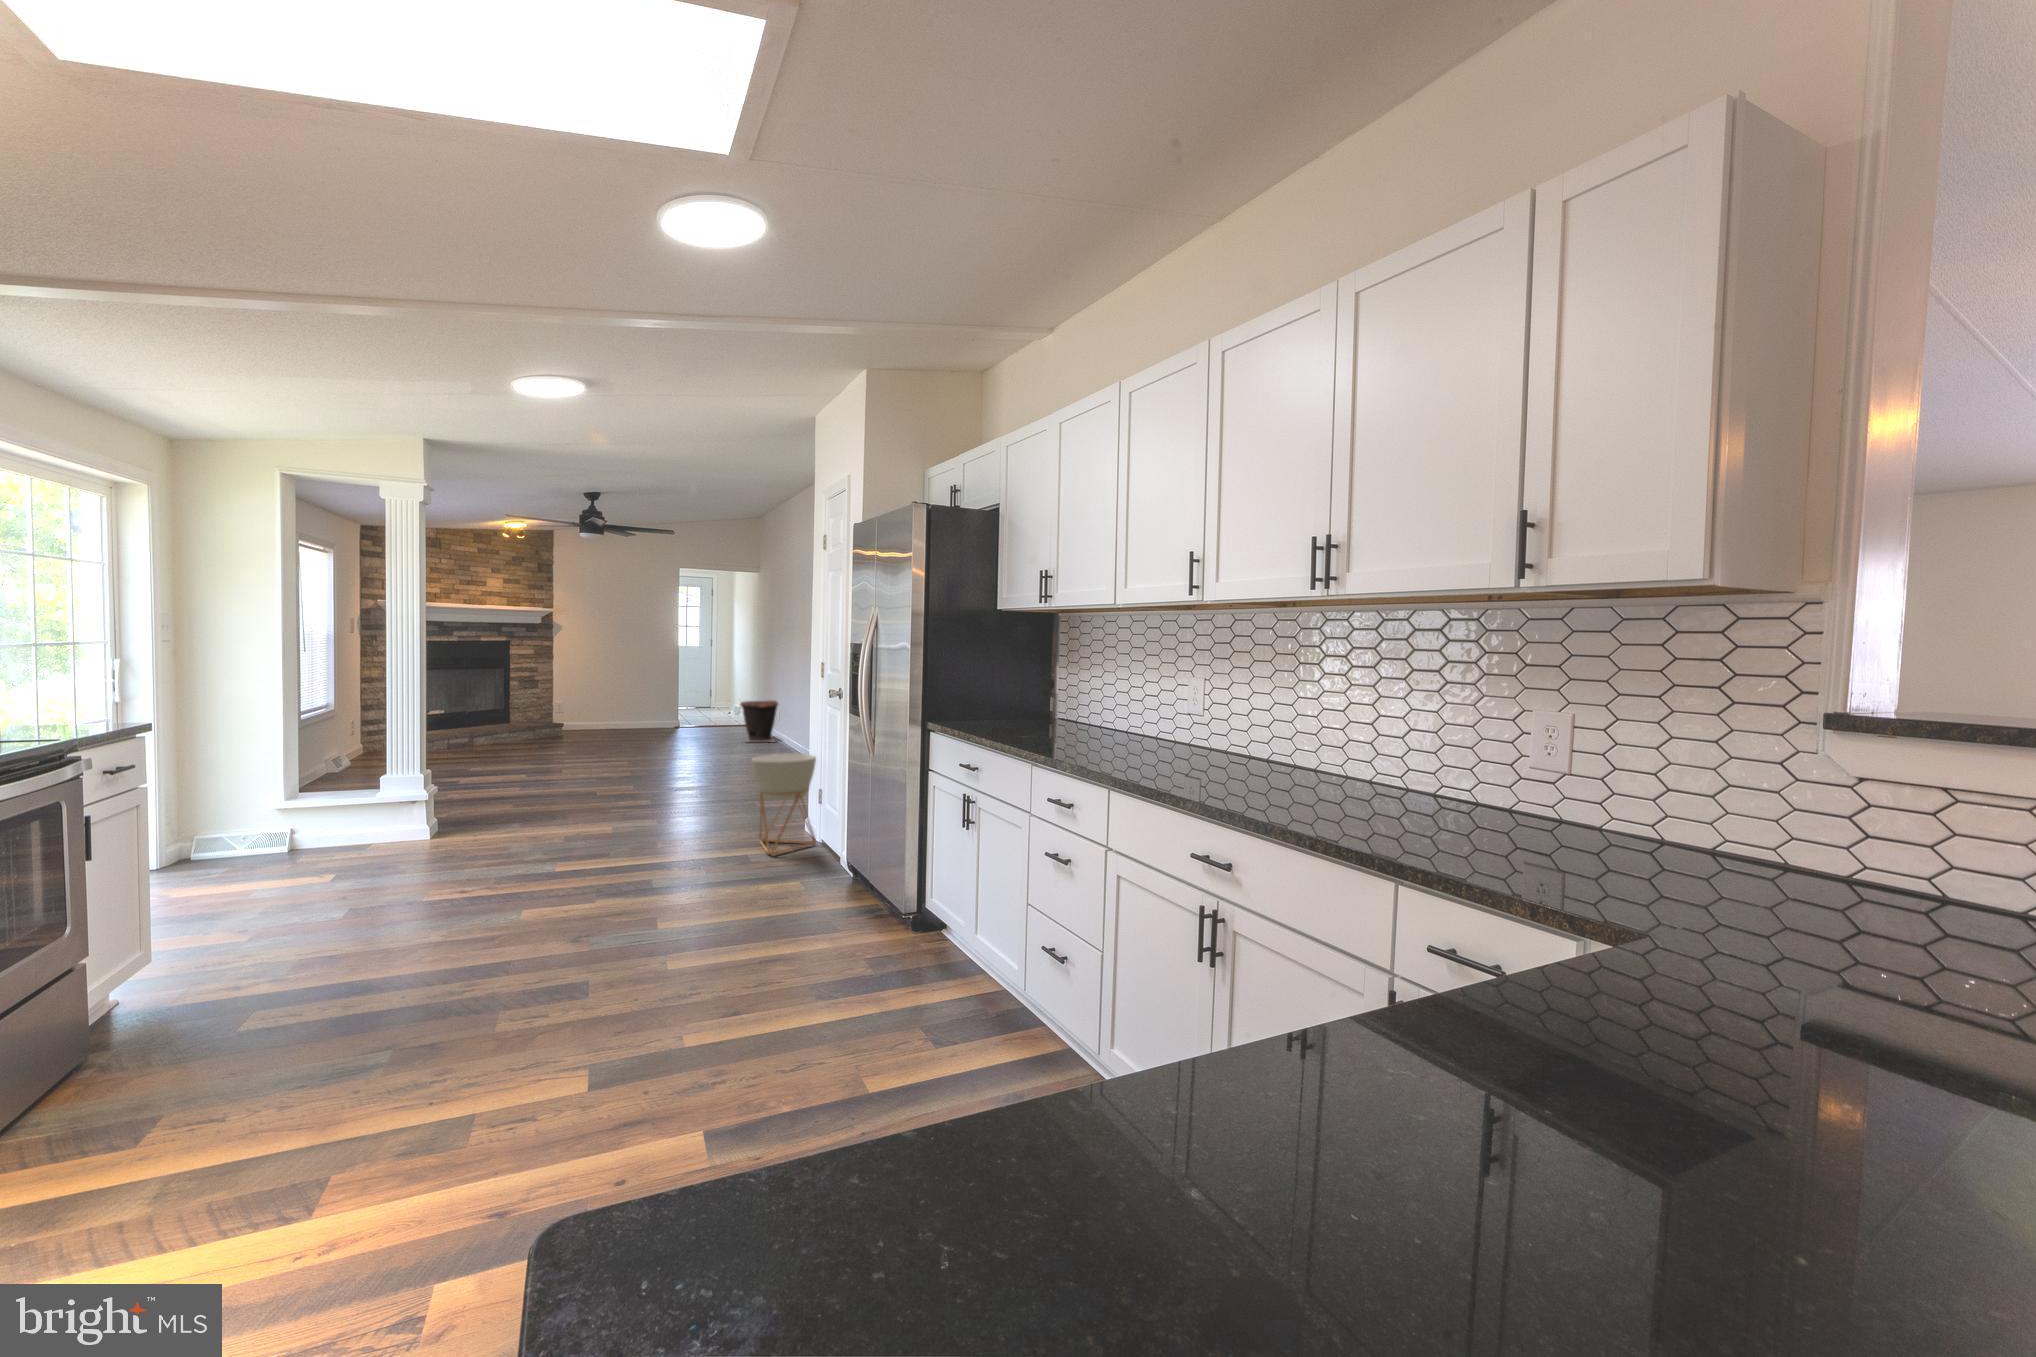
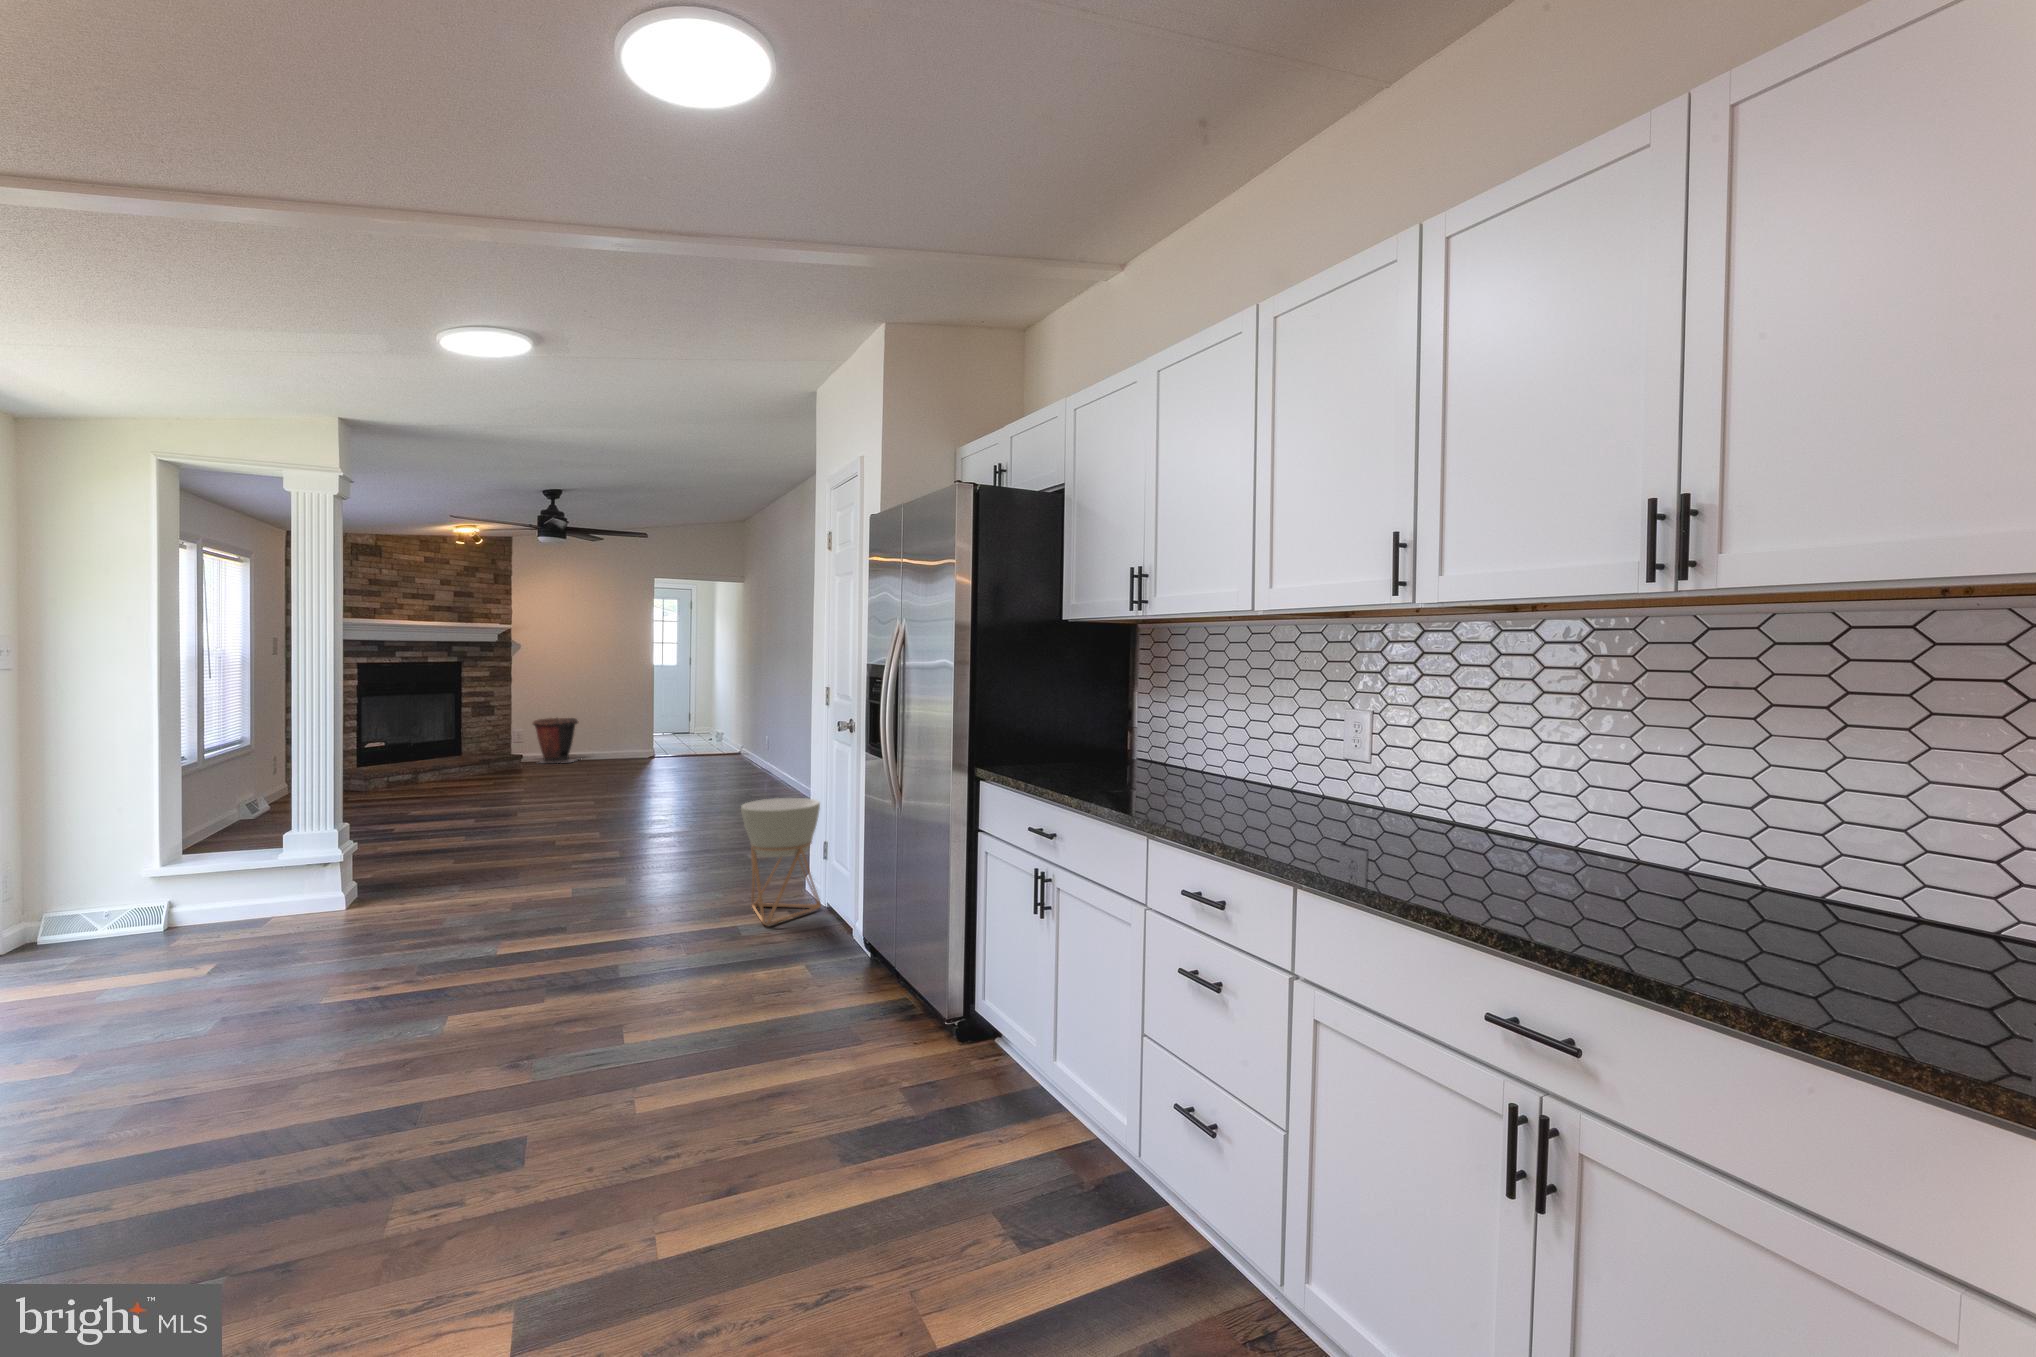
waste bin: present [740,701,778,742] -> present [533,718,579,763]

